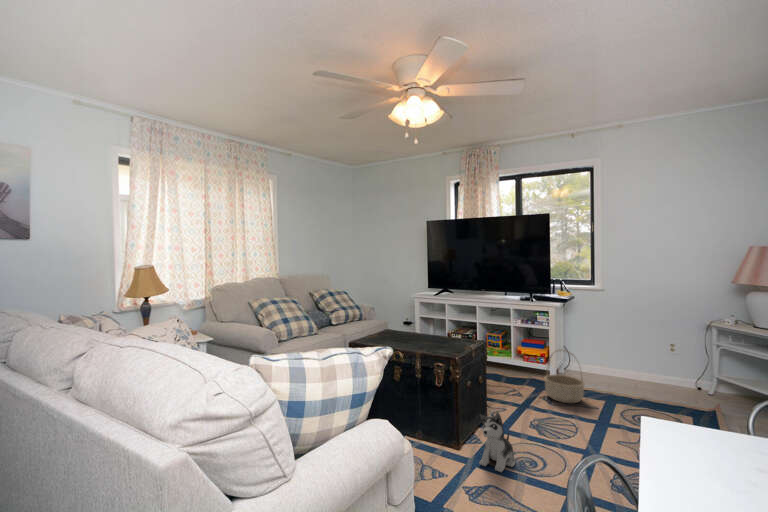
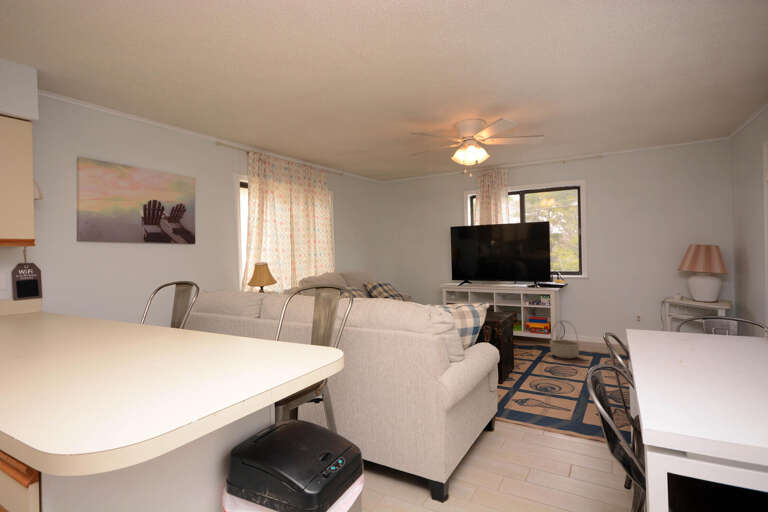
plush toy: present [479,412,515,472] -> none [516,355,541,393]

